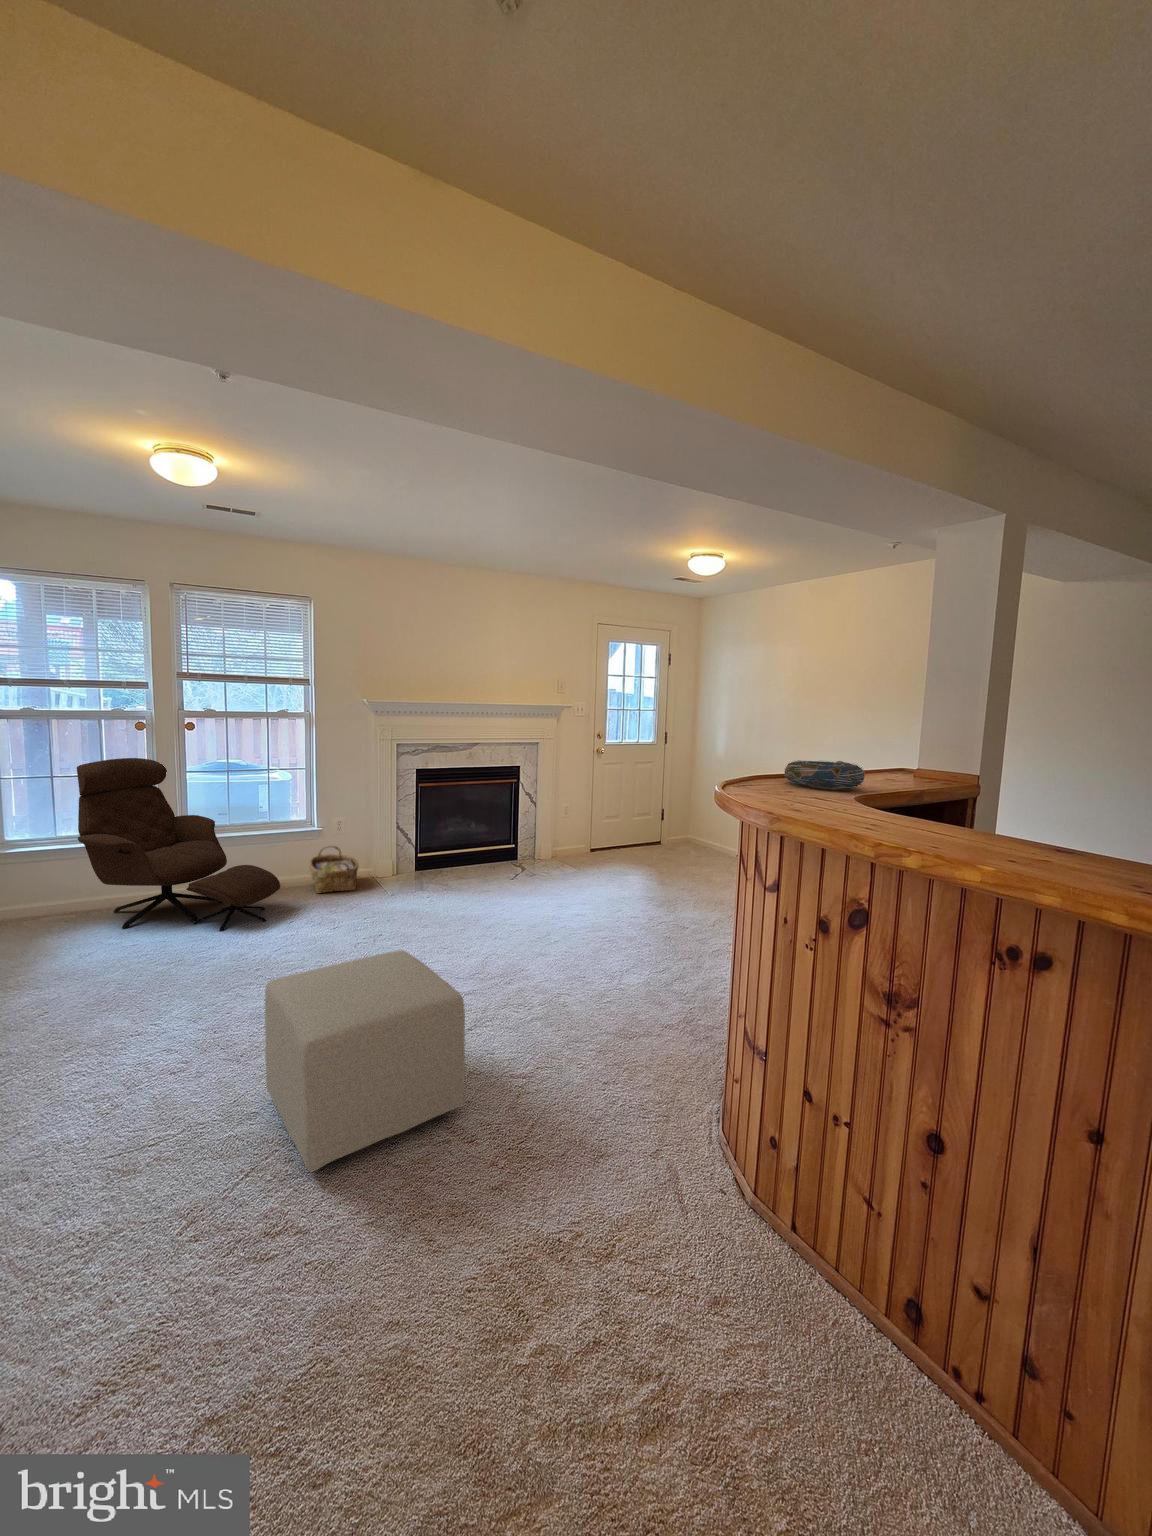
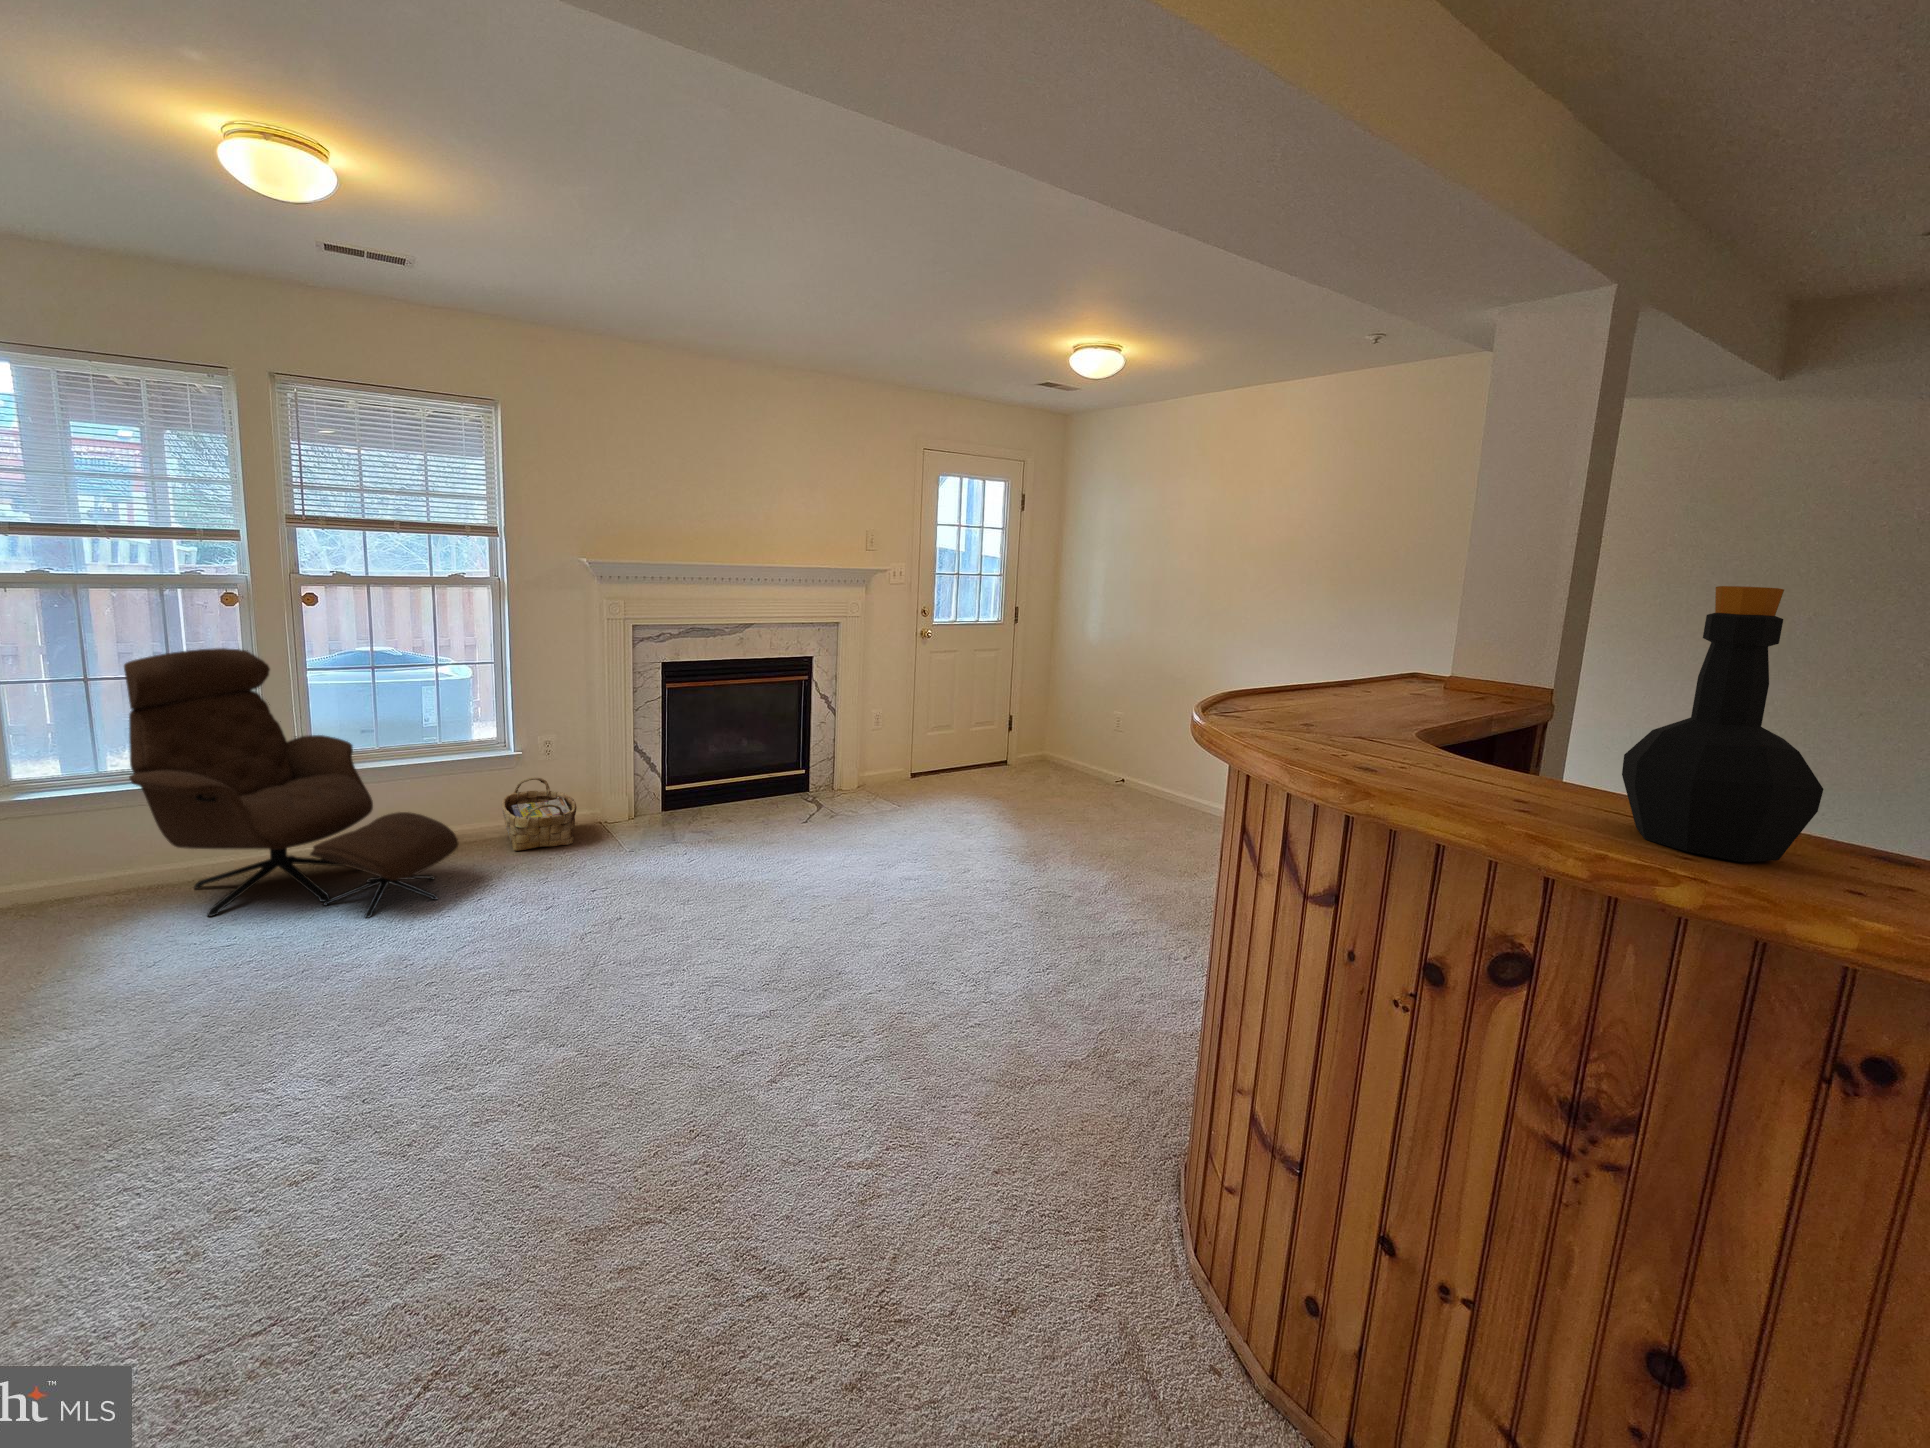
bottle: none [903,694,989,845] -> present [1622,586,1824,862]
decorative bowl: present [785,760,865,790] -> none [1299,672,1439,725]
ottoman: present [265,950,465,1172] -> none [449,971,785,1380]

